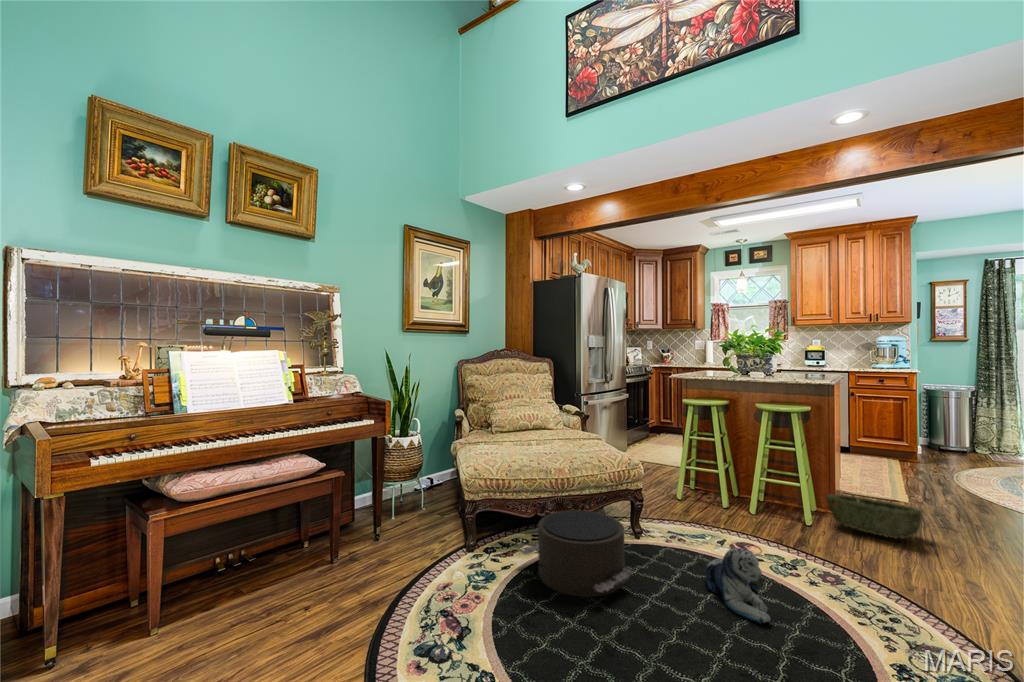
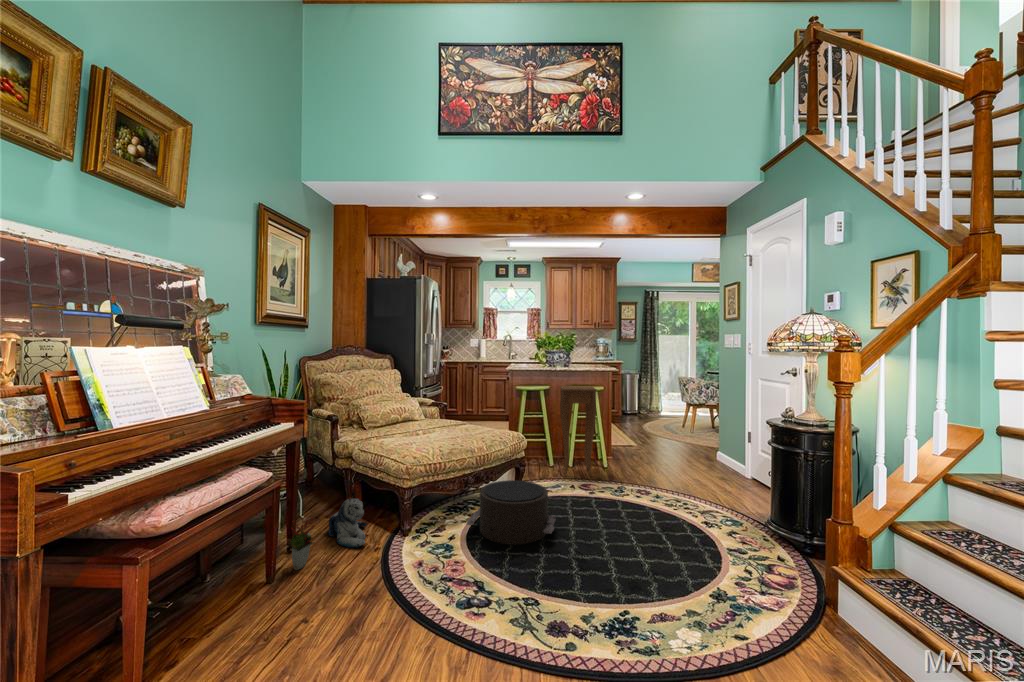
side table: none [720,400,781,534] -> present [560,386,597,476]
woven basket: present [826,494,923,539] -> none [612,444,659,466]
decorative plant: none [352,504,377,552] -> present [291,517,315,570]
plush toy: present [705,548,770,624] -> present [328,498,367,548]

